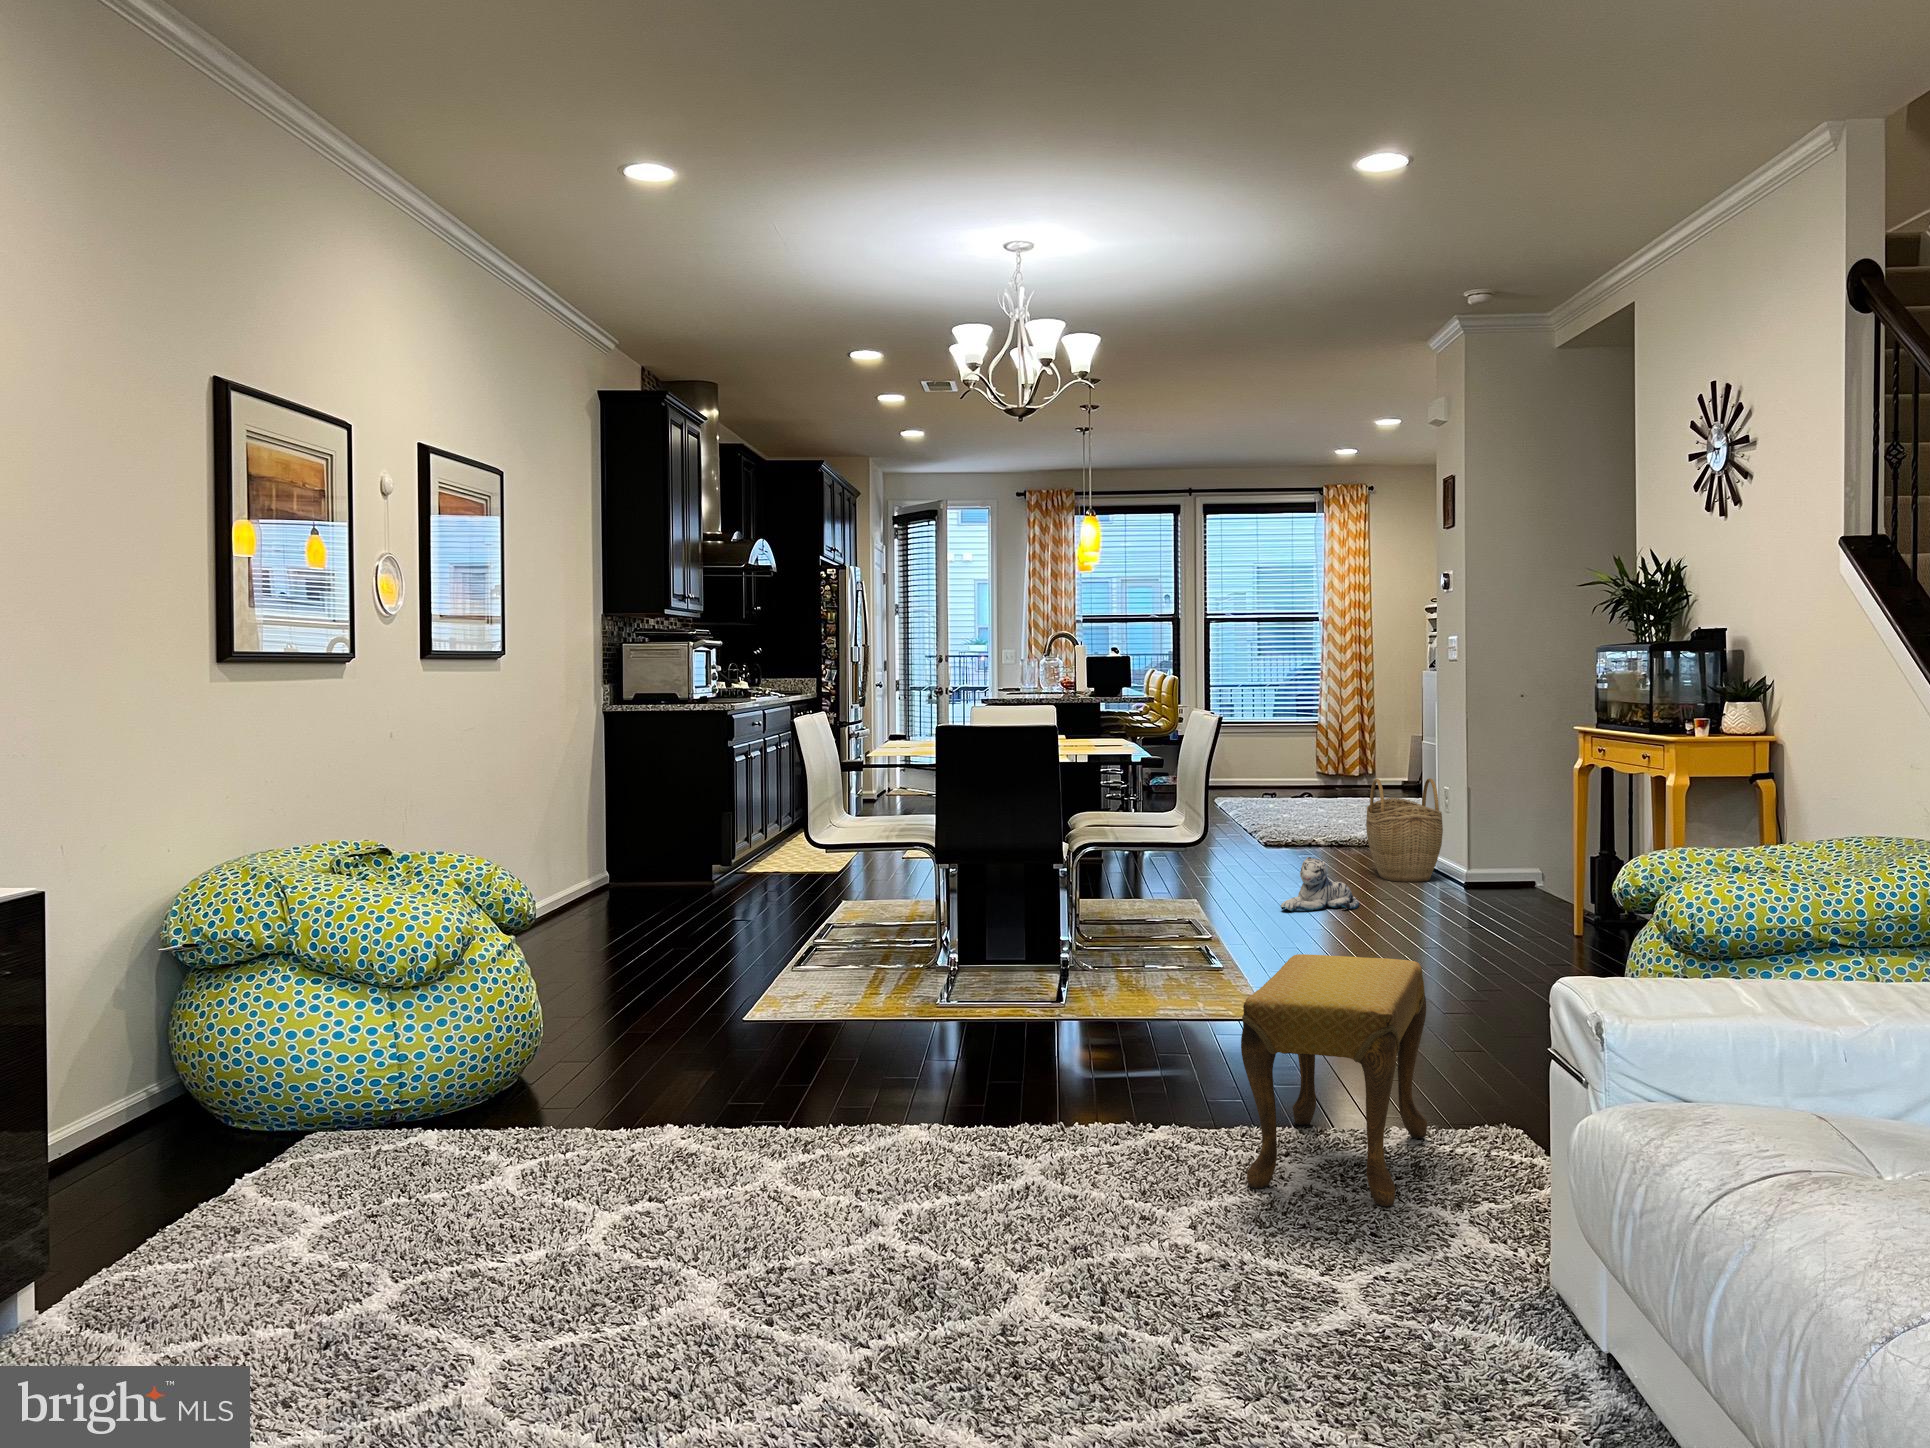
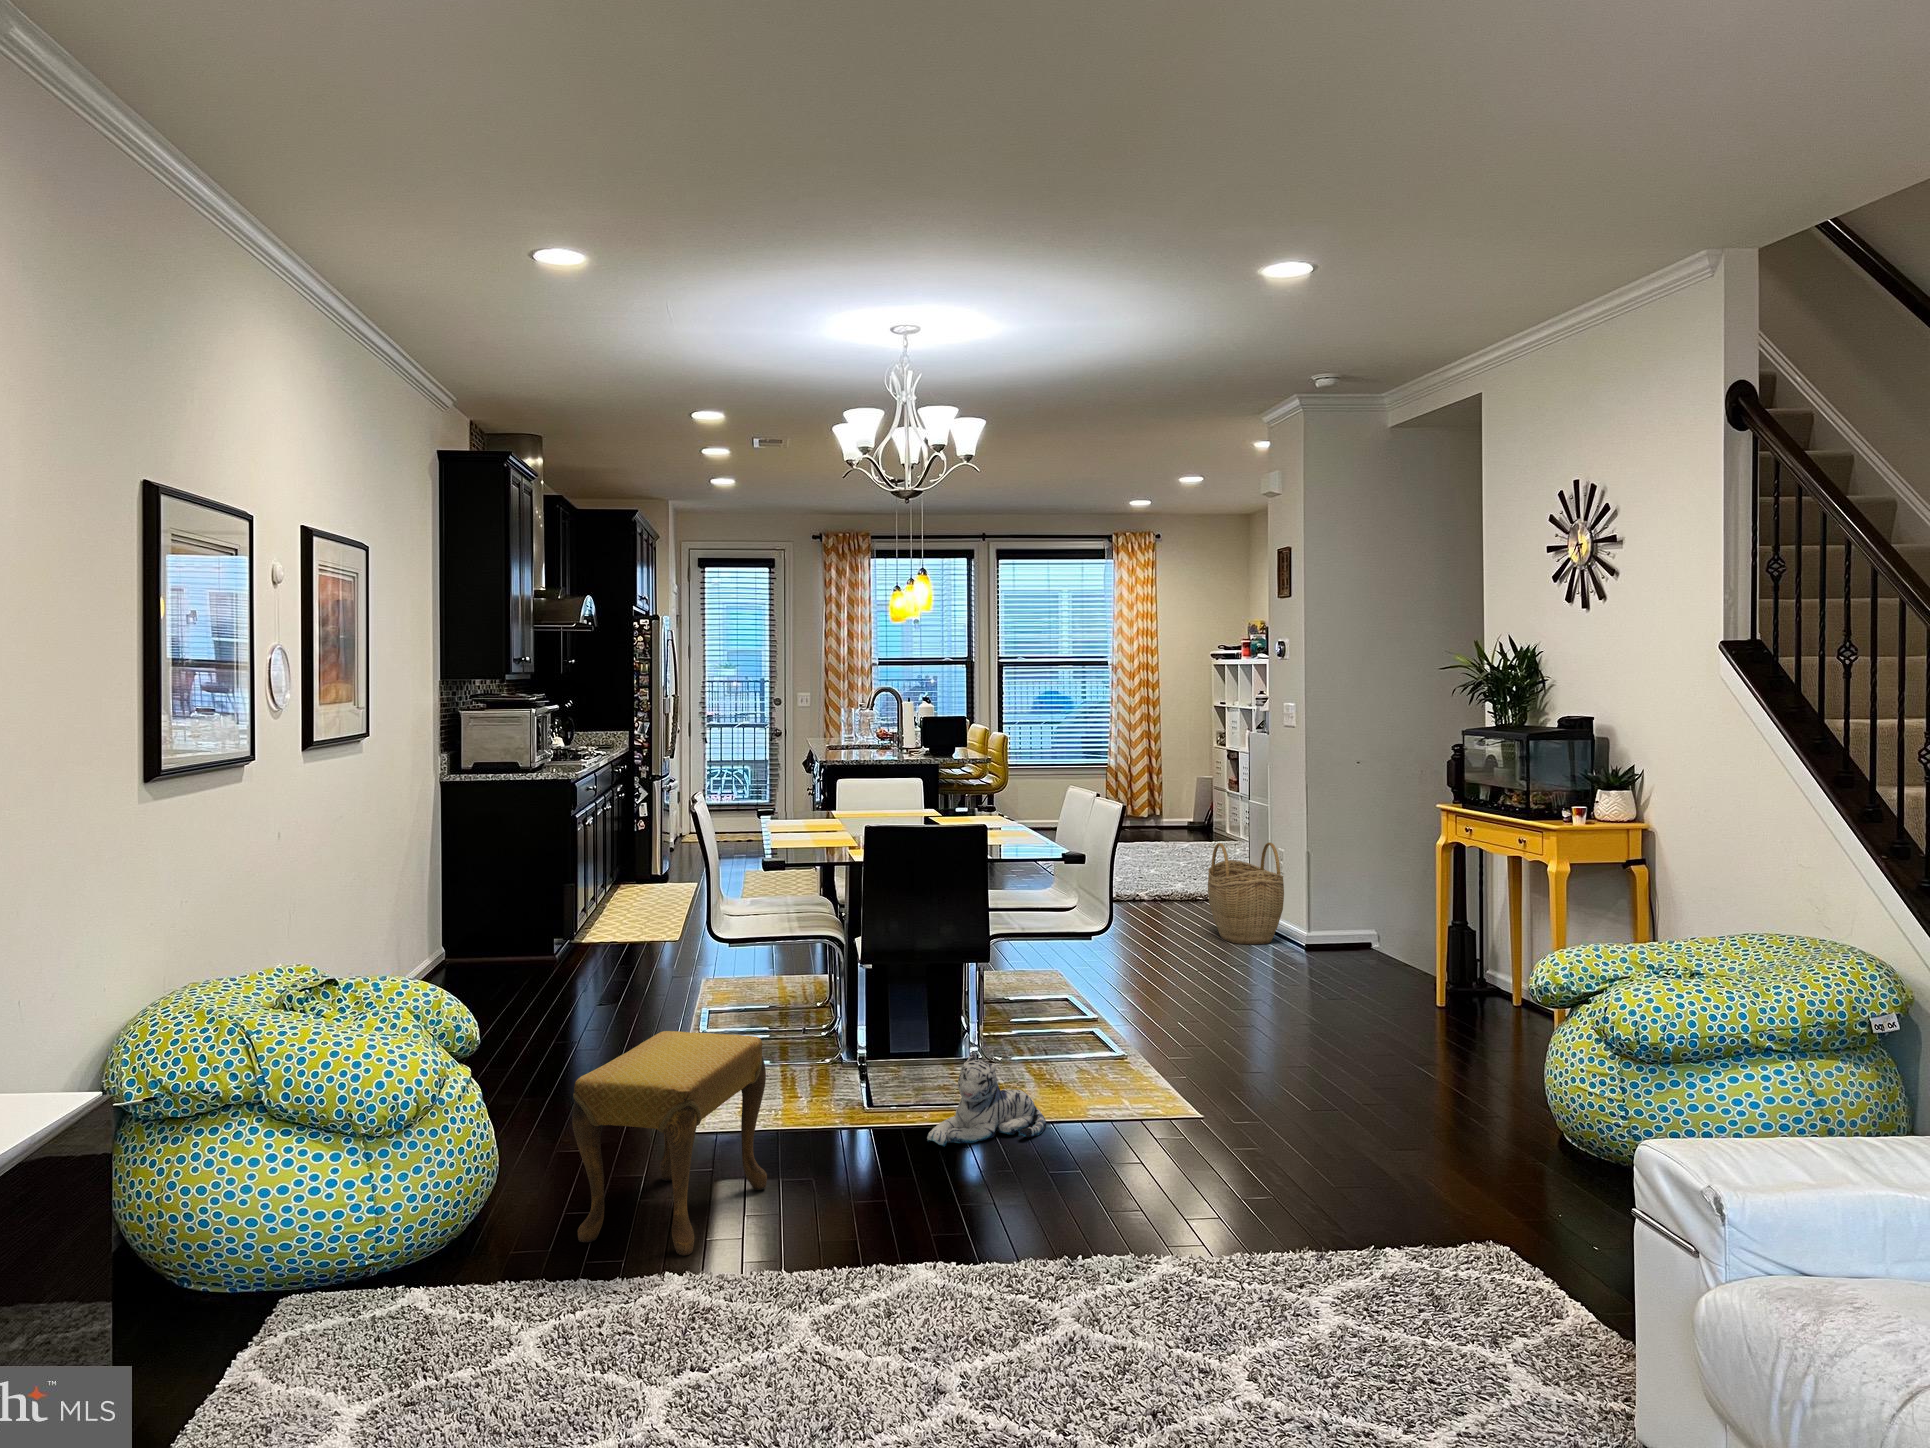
plush toy: present [1281,857,1359,911] -> present [927,1057,1046,1146]
footstool: present [1241,954,1427,1206] -> present [572,1031,767,1255]

